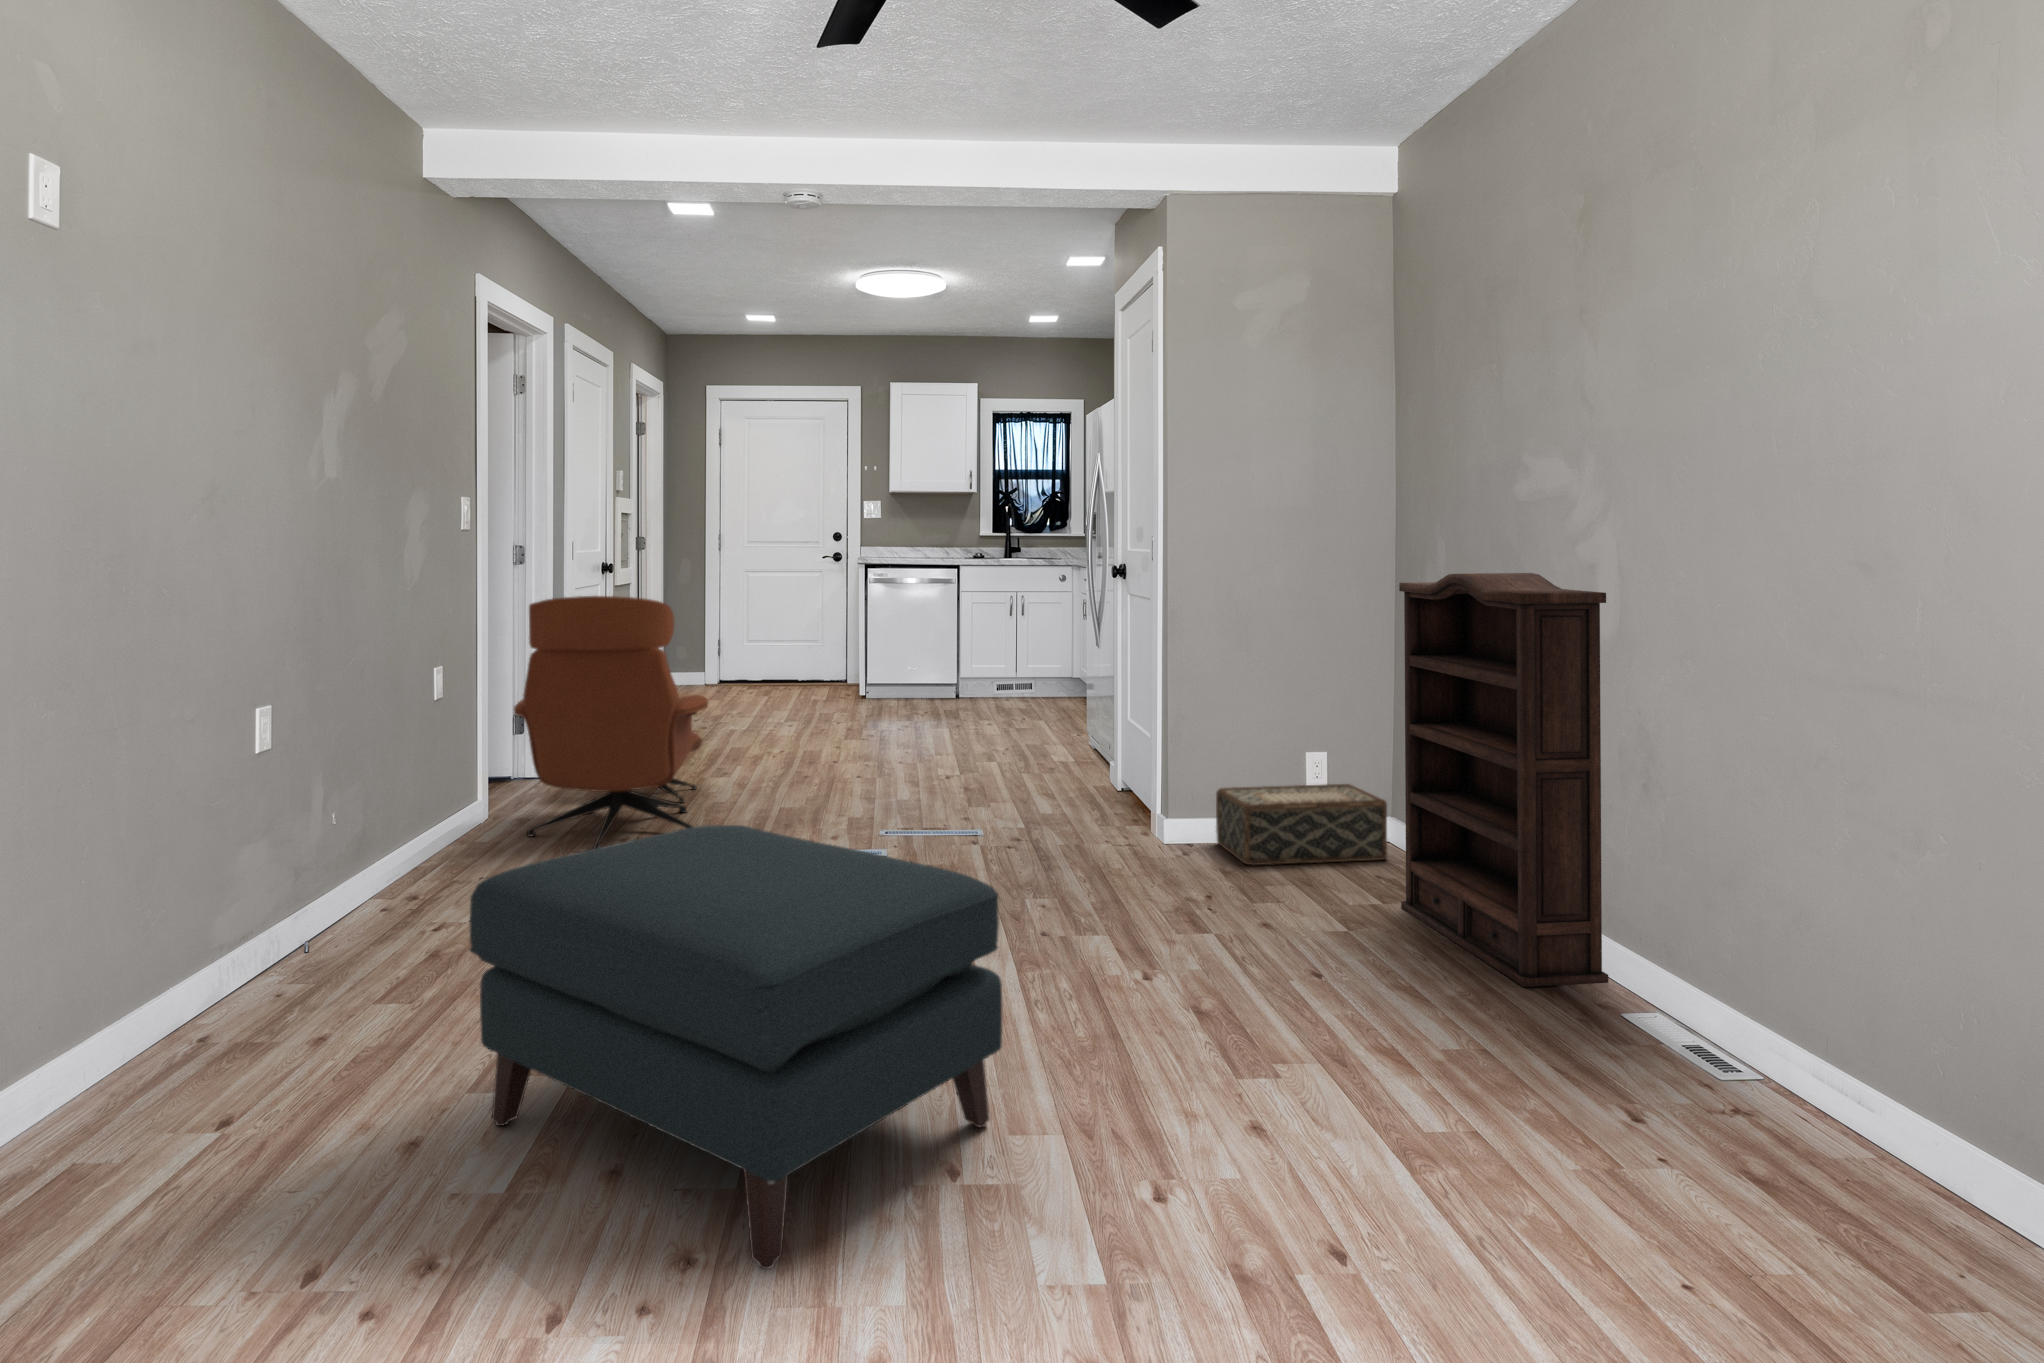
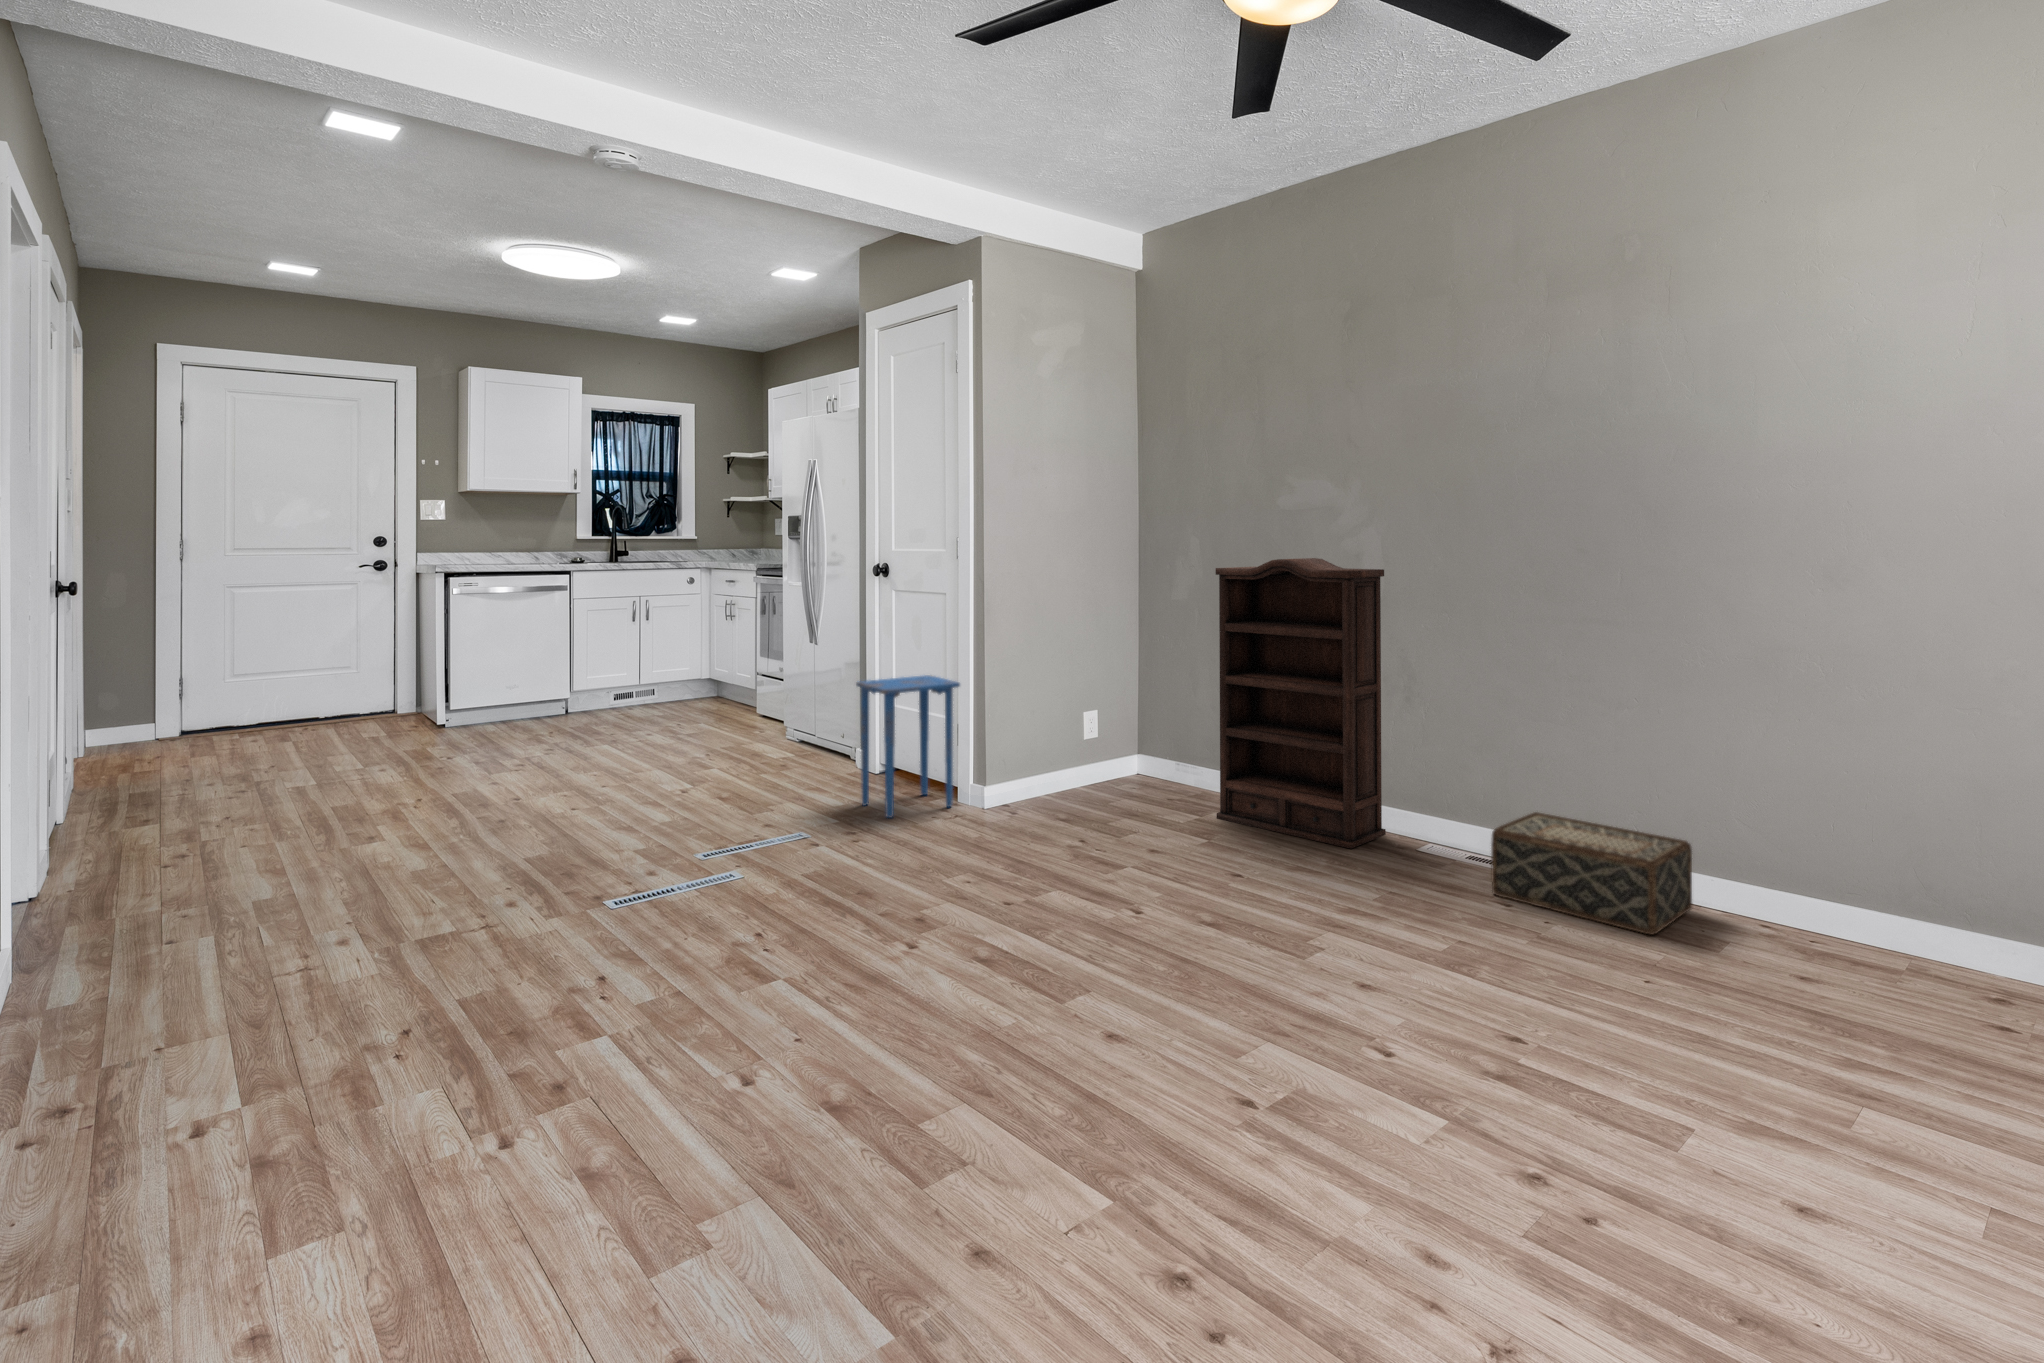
lounge chair: present [514,596,708,849] -> none [149,610,476,960]
side table: none [1052,688,1140,834] -> present [856,675,960,818]
woven basket: present [1216,784,1387,865] -> present [1491,812,1692,935]
ottoman: present [470,825,1002,1269] -> none [686,826,1221,1244]

